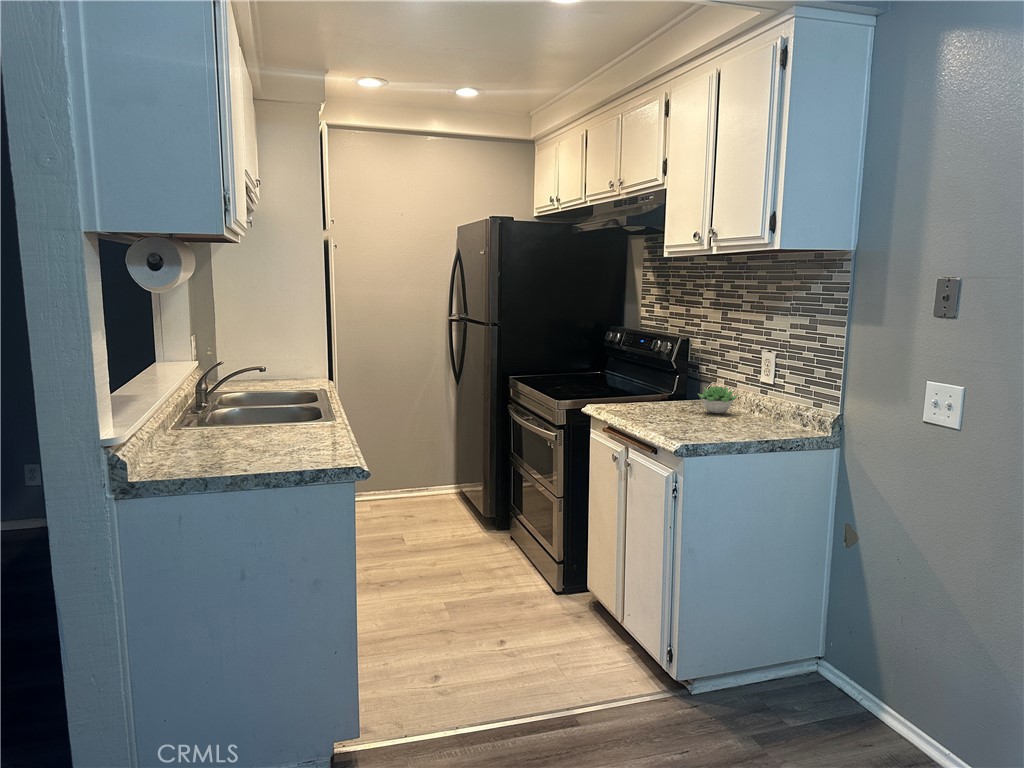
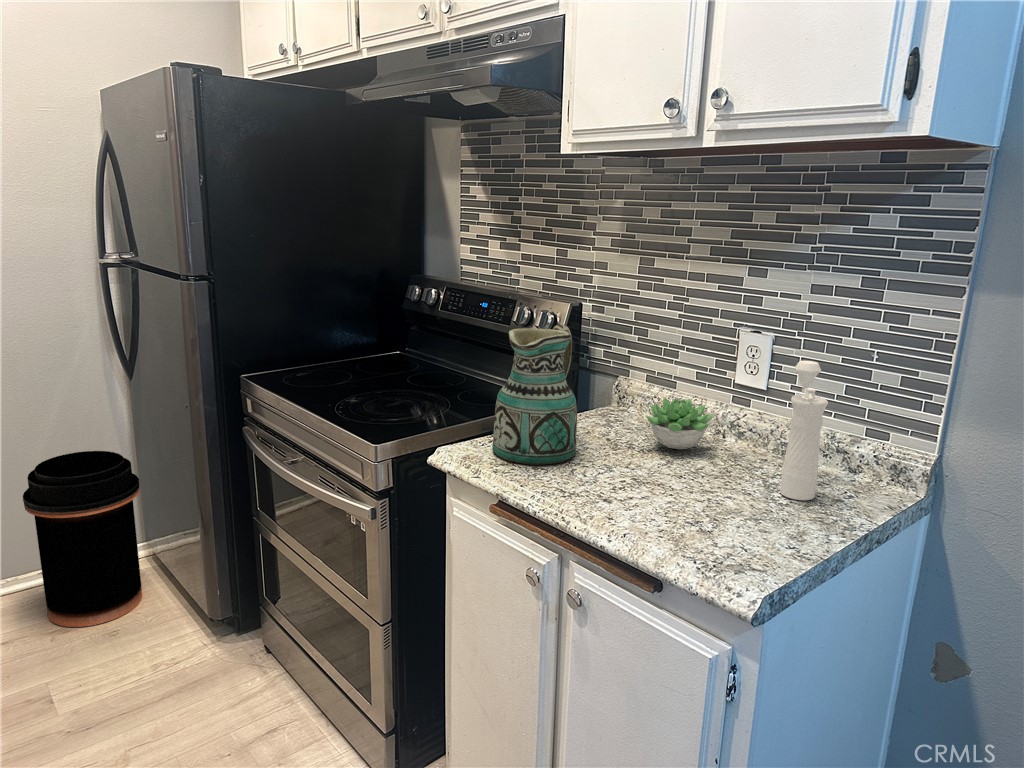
ceramic pitcher: none [614,344,664,412] -> present [492,324,577,464]
pepper mill: none [746,362,780,431] -> present [780,361,828,500]
trash can: none [401,422,457,516] -> present [23,451,142,627]

